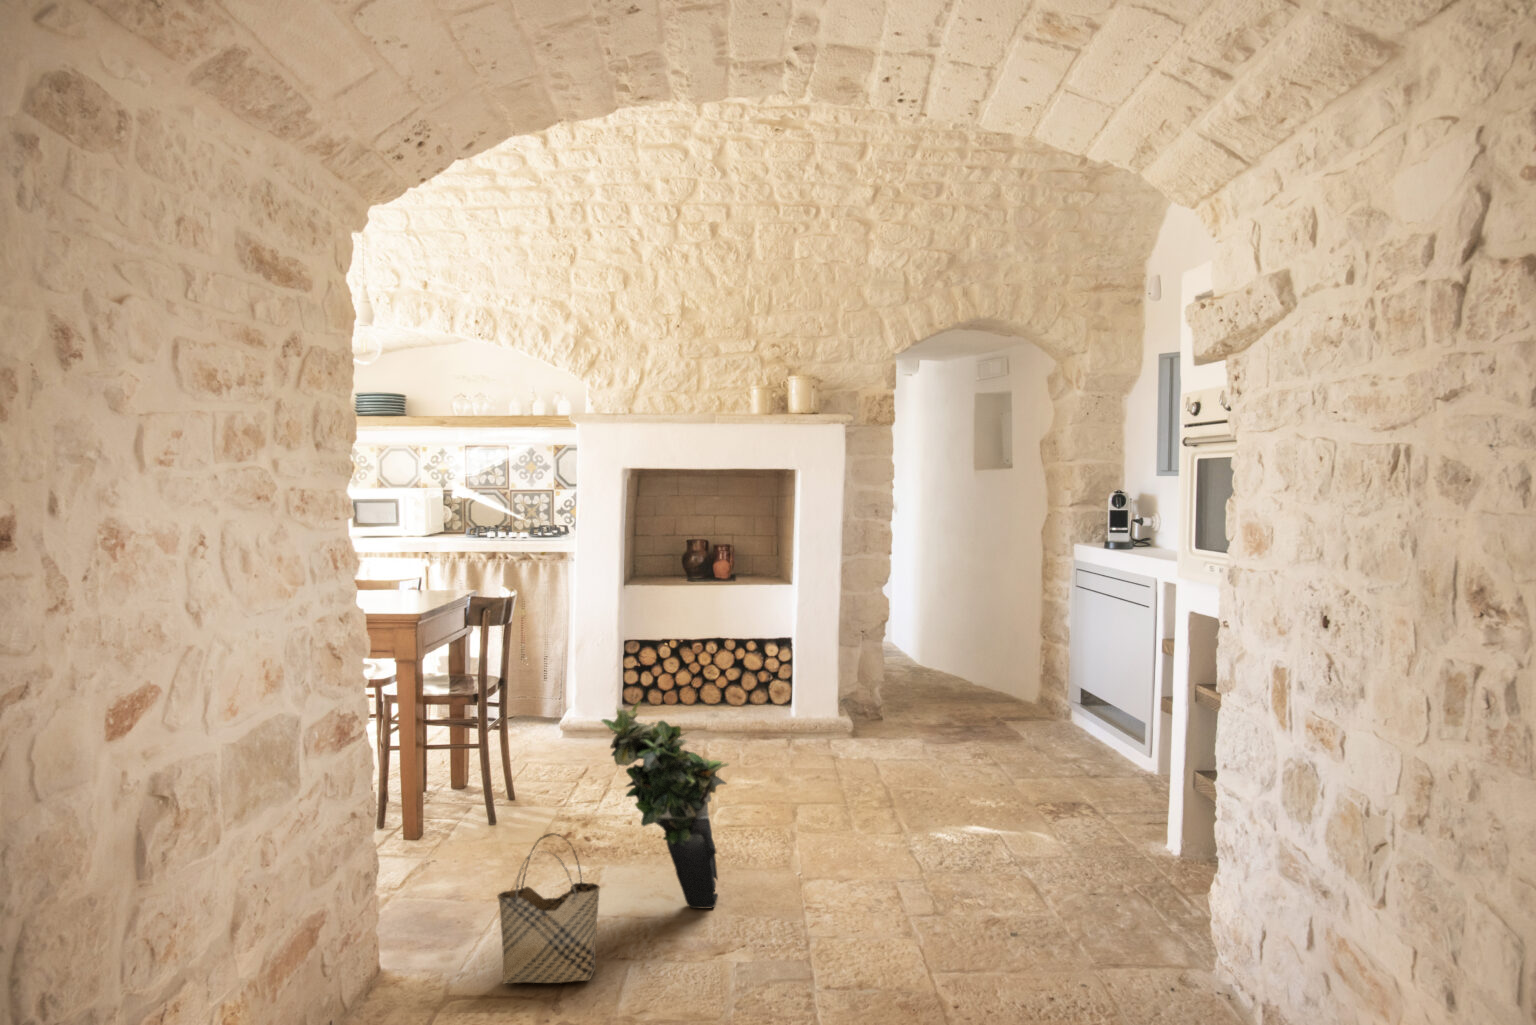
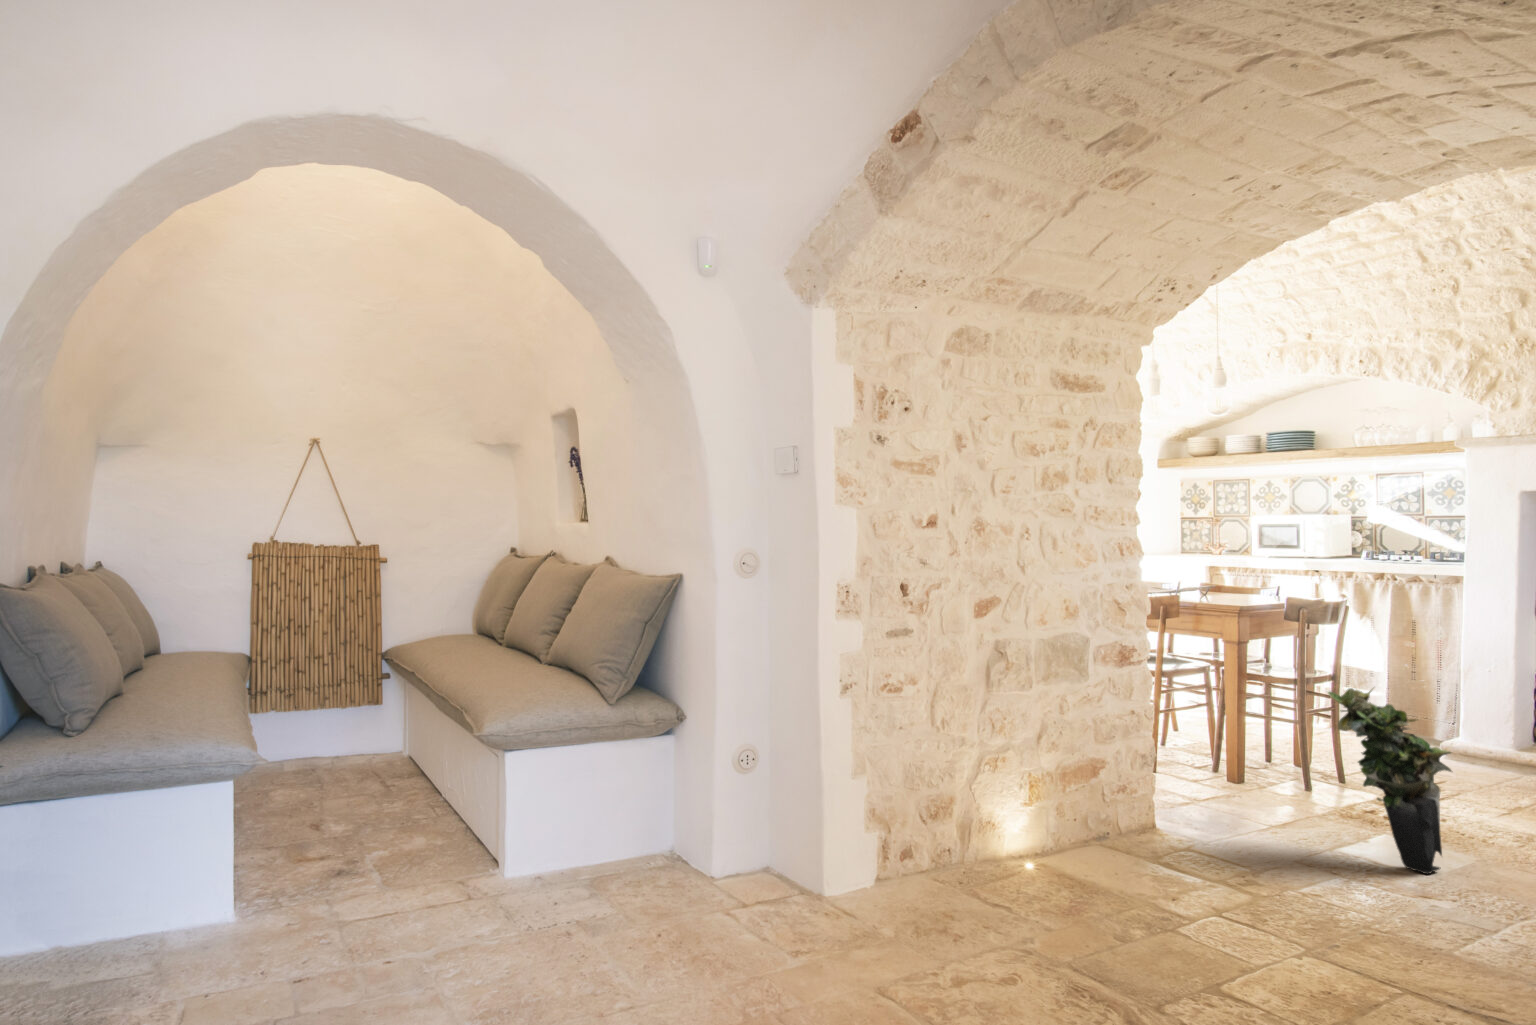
woven basket: present [497,833,600,984] -> none [1217,760,1294,868]

